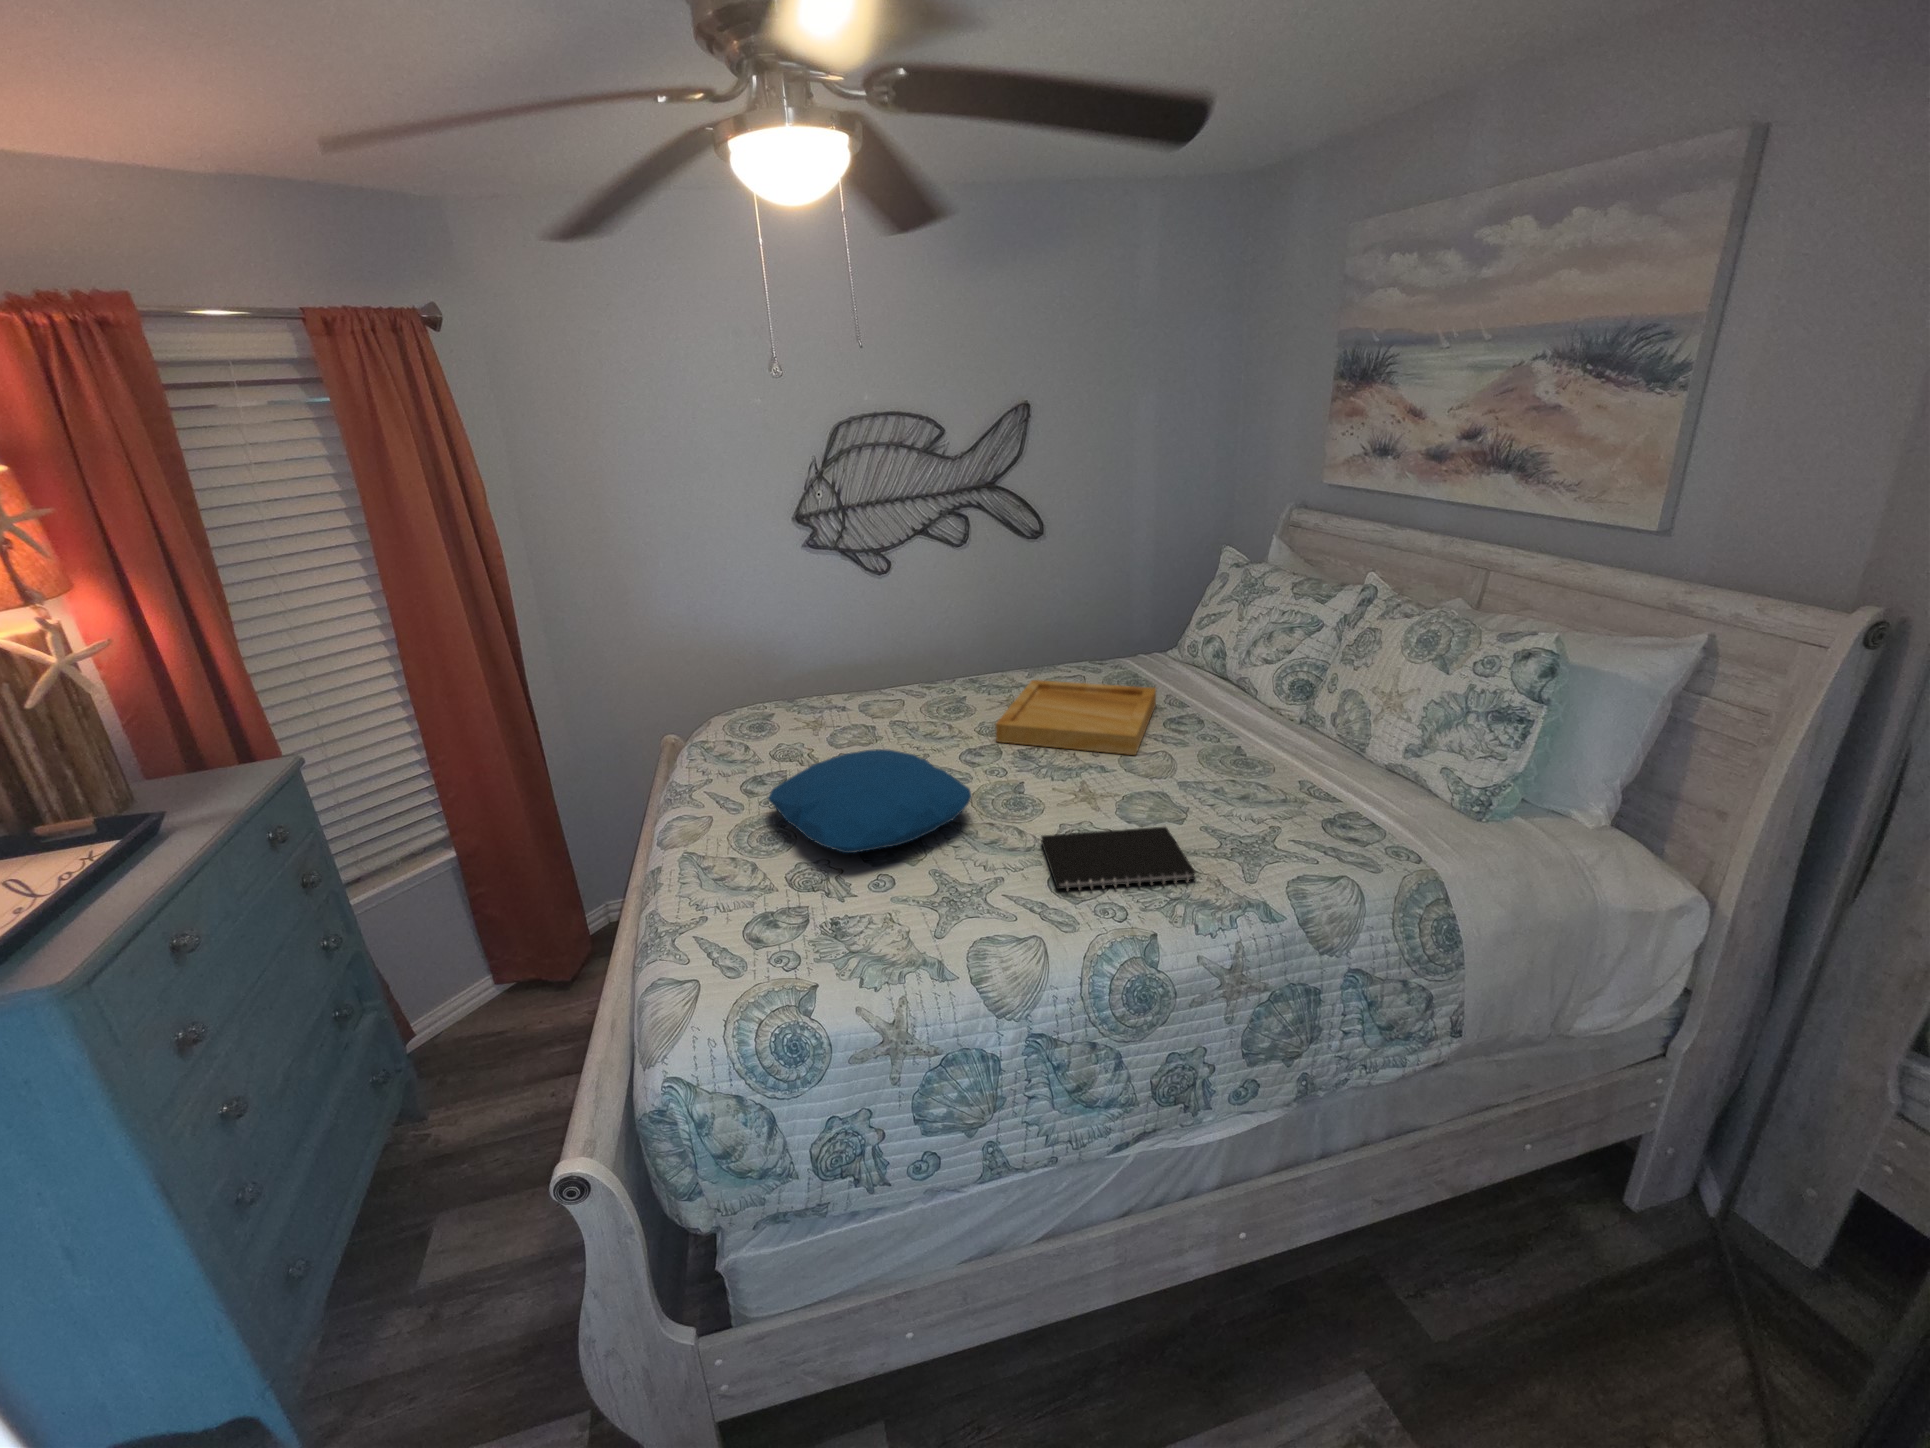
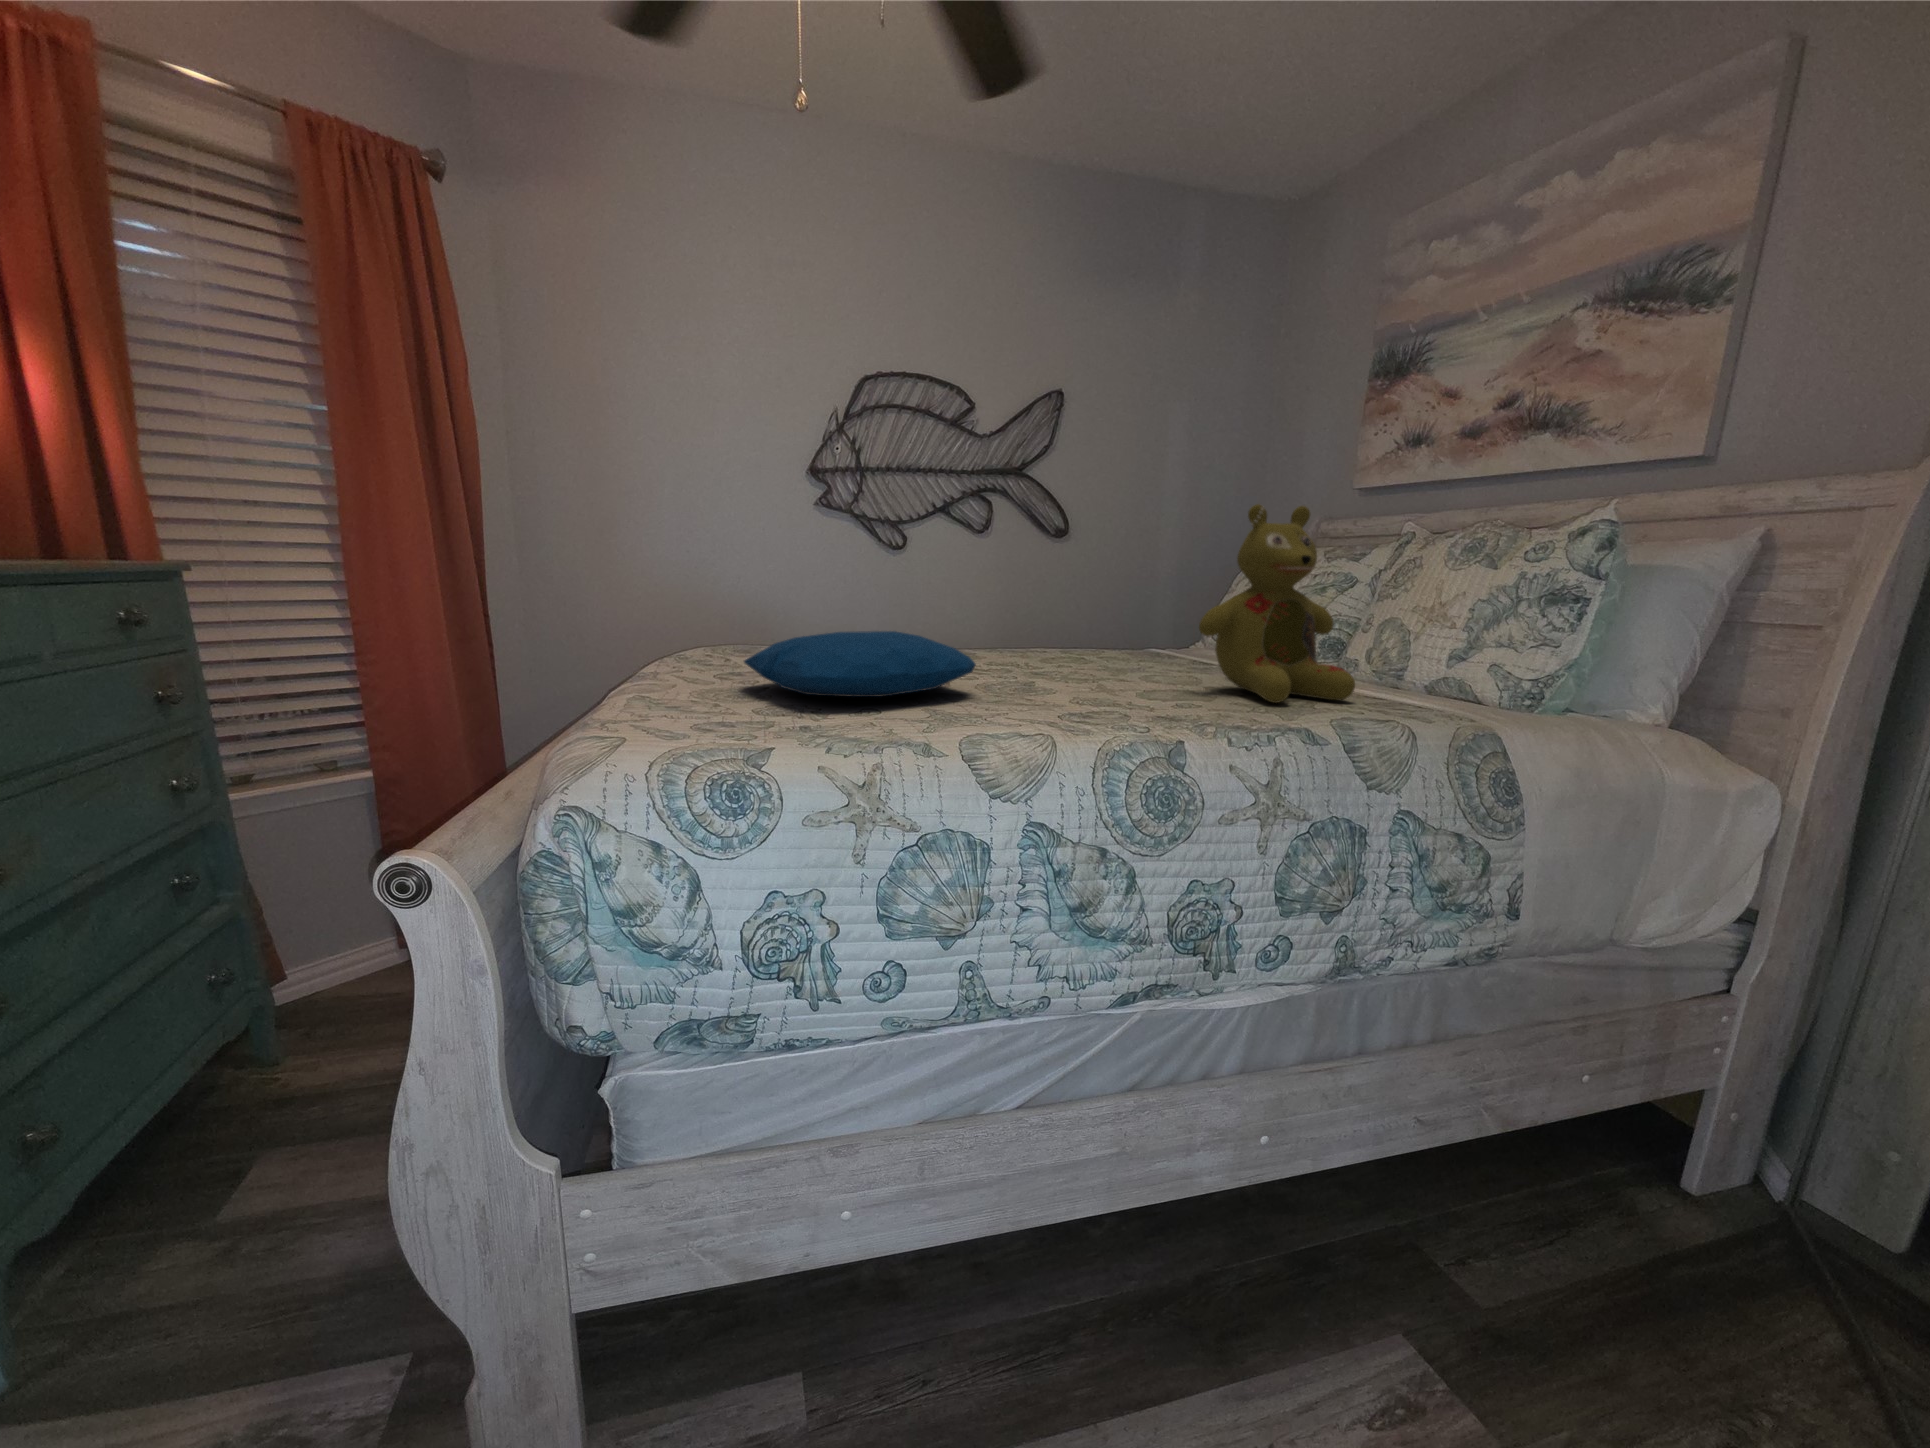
stuffed bear: none [1171,631,1315,823] -> present [1199,504,1355,703]
tray: present [996,680,1156,755] -> none [1006,635,1179,676]
notebook: present [1041,827,1195,891] -> none [1051,696,1228,725]

